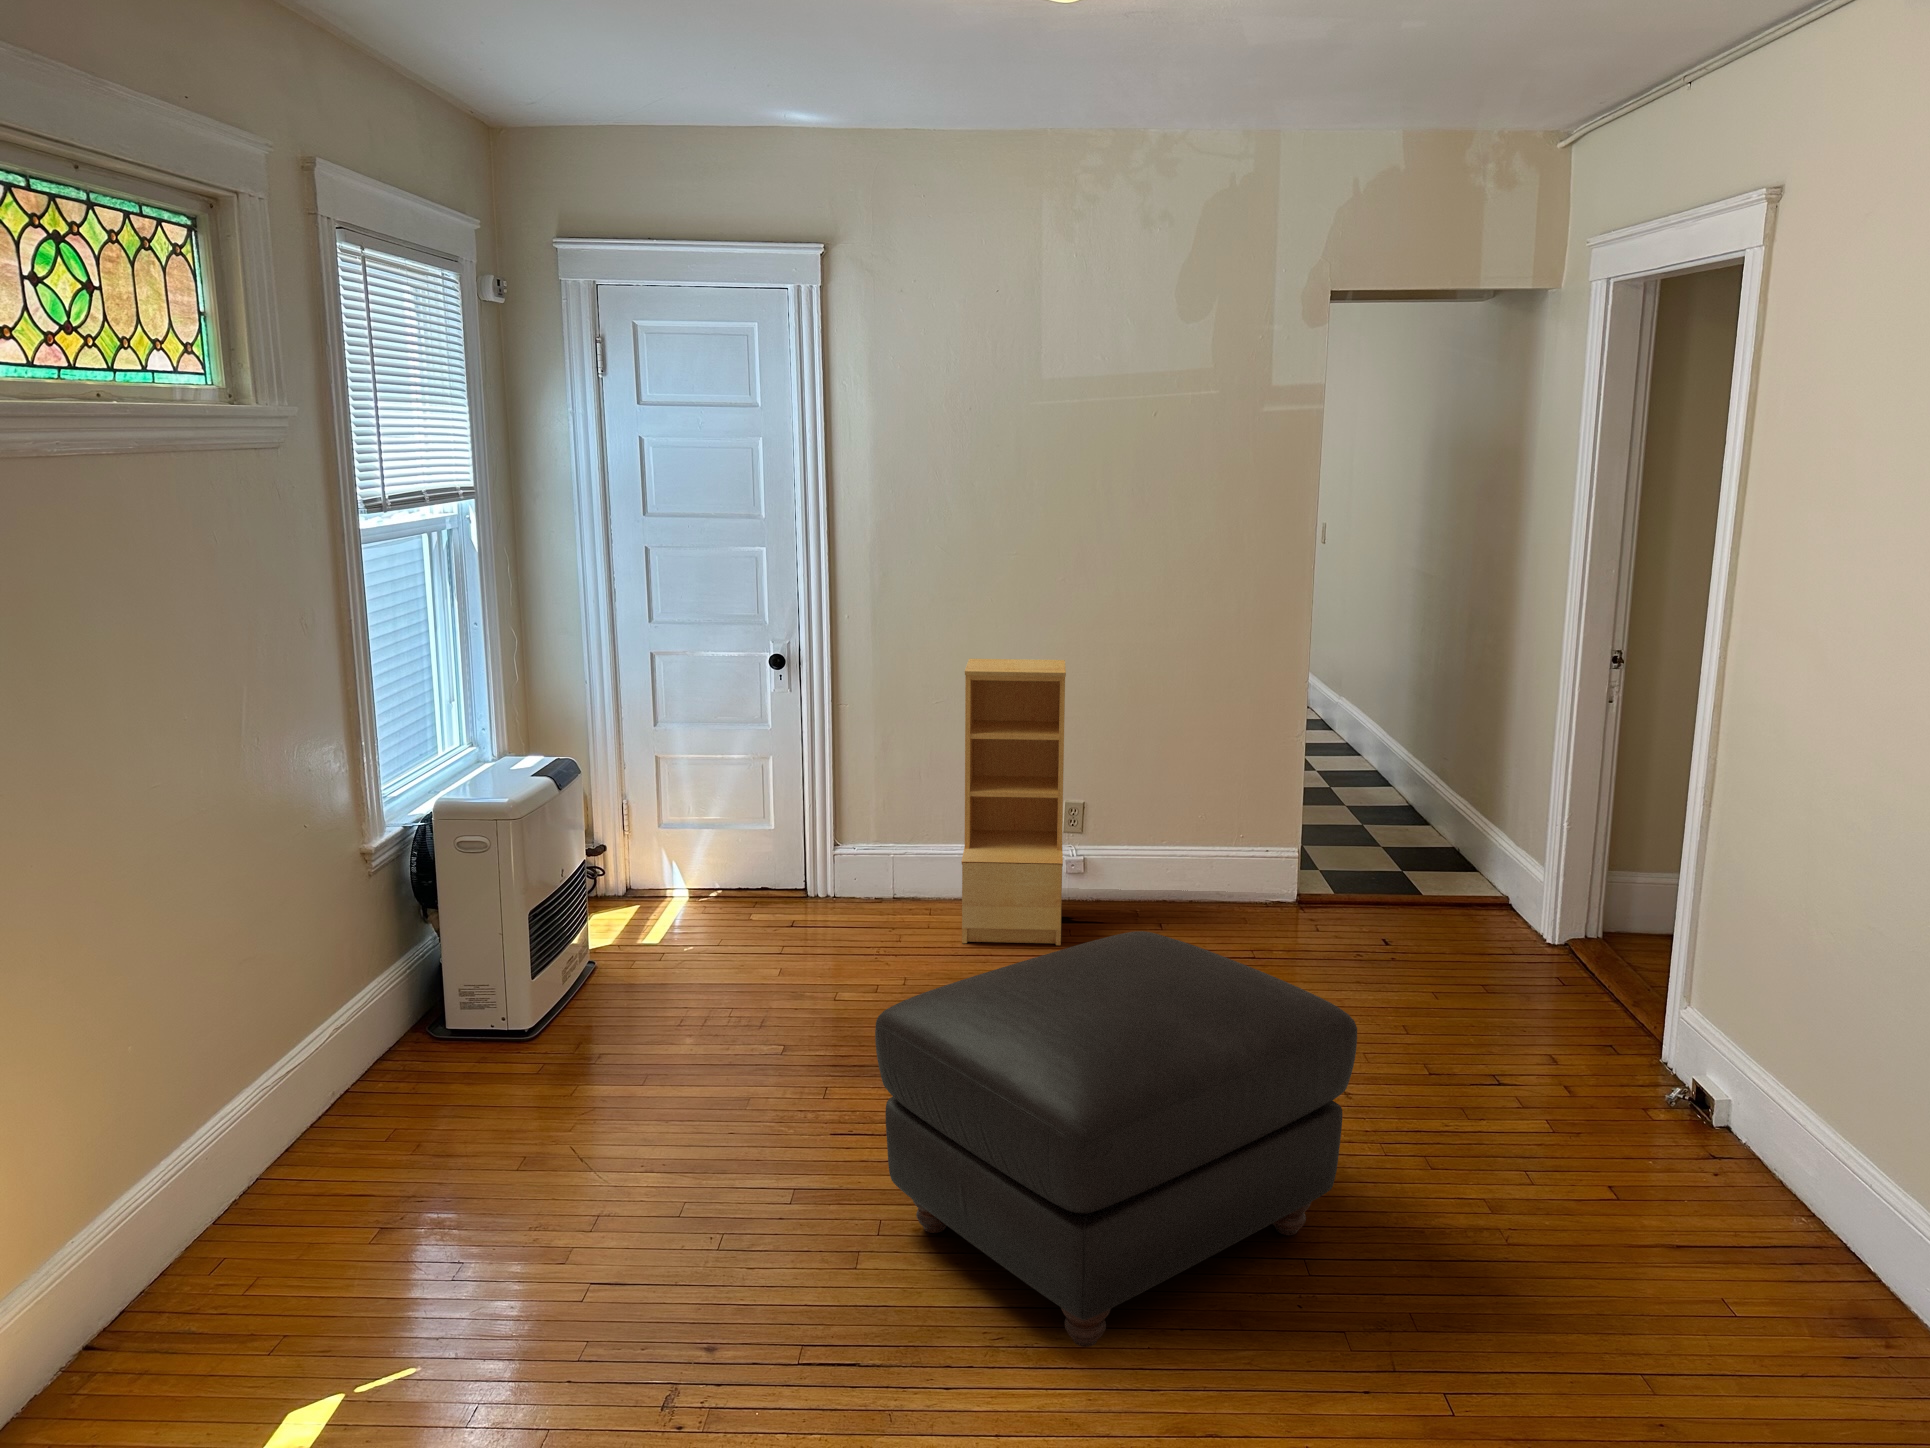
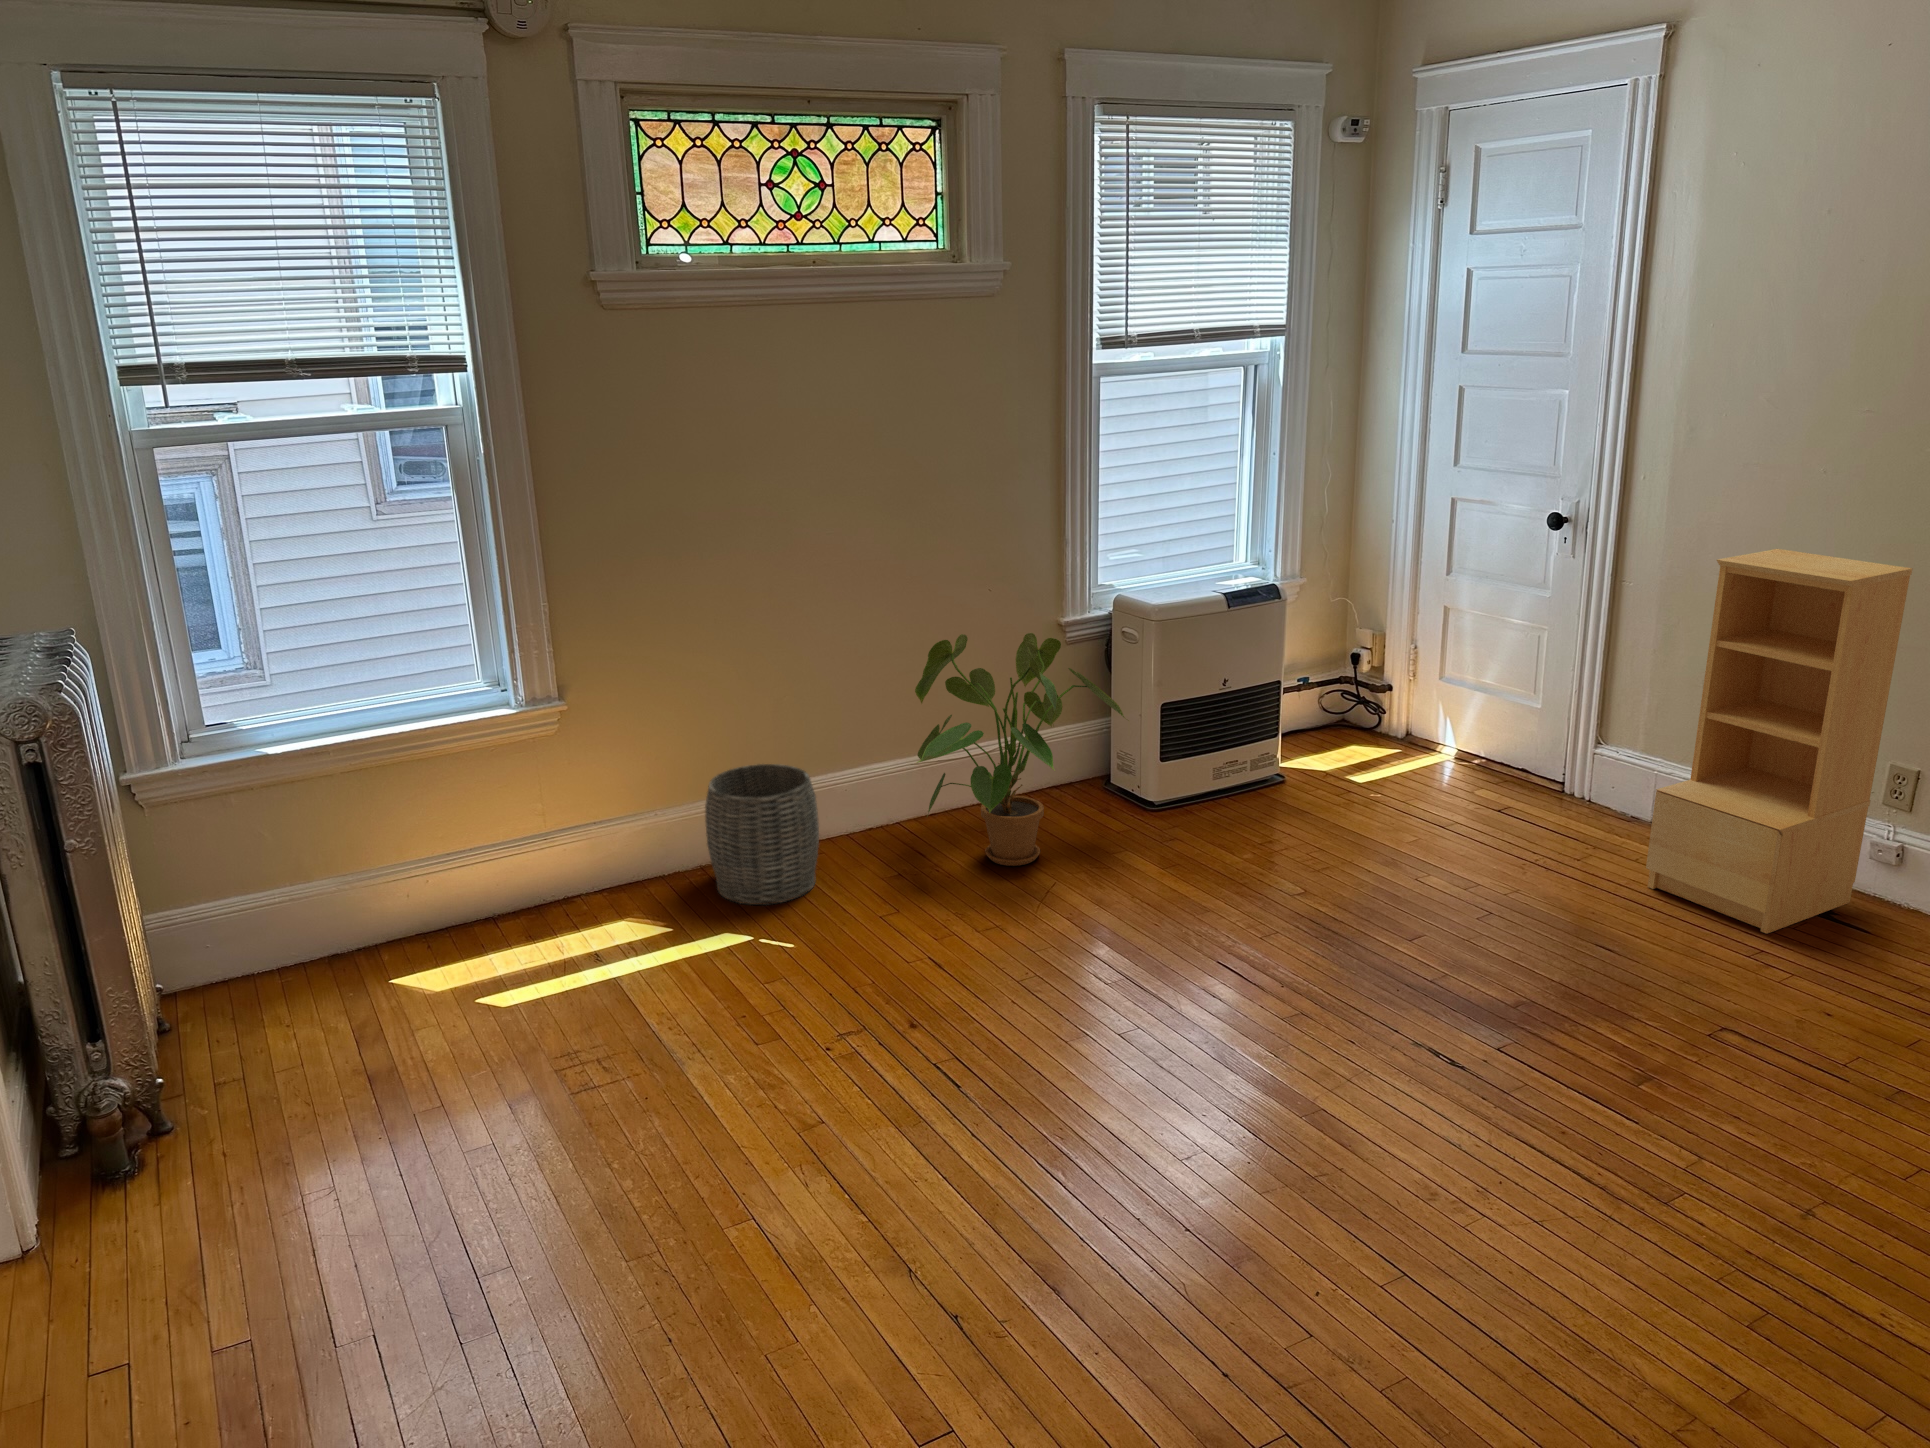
house plant: none [272,869,557,1160] -> present [915,633,1126,866]
ottoman: present [875,931,1357,1347] -> none [1049,836,1542,1277]
woven basket: none [90,1140,295,1386] -> present [705,764,819,905]

